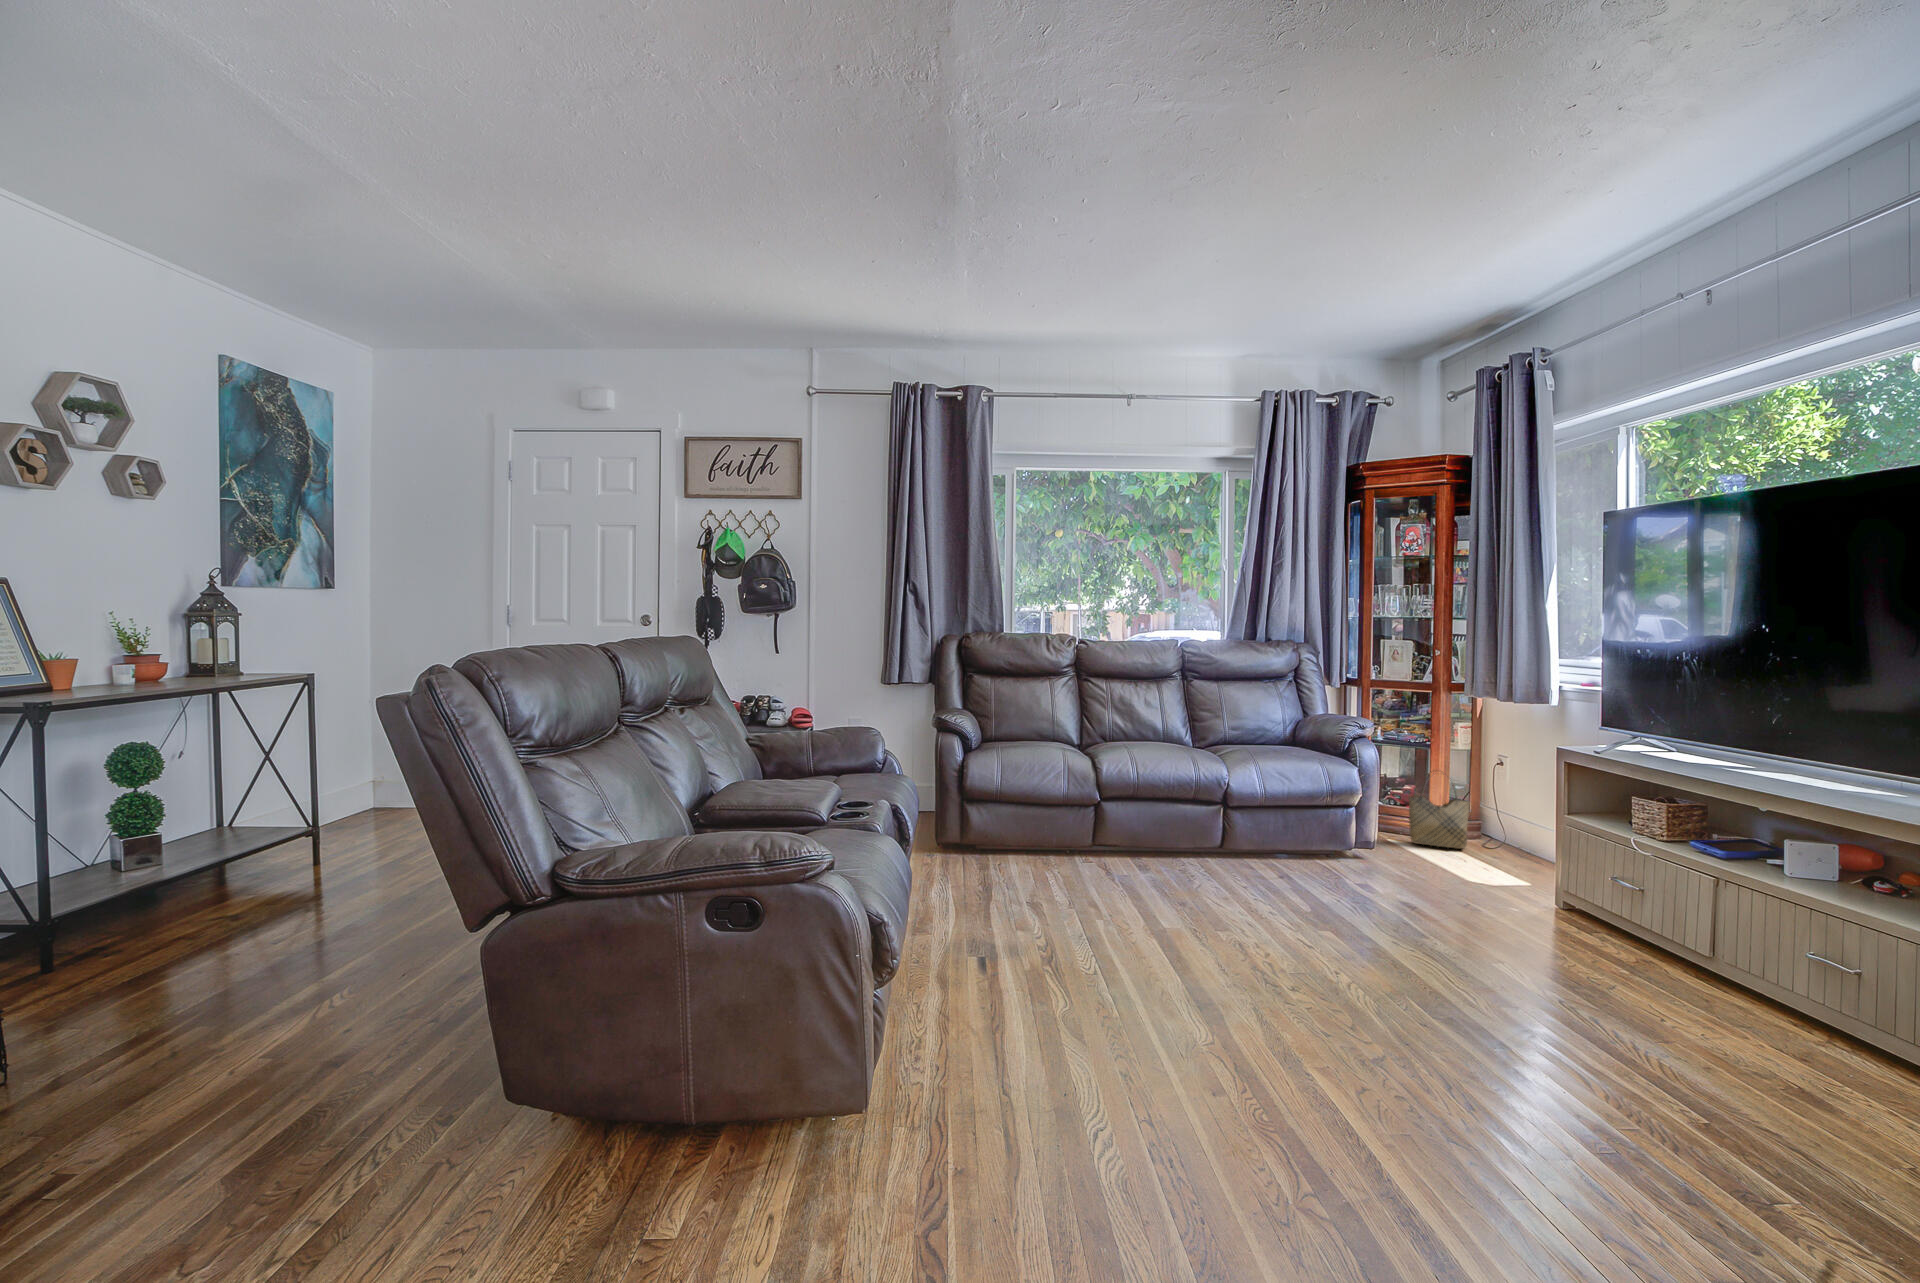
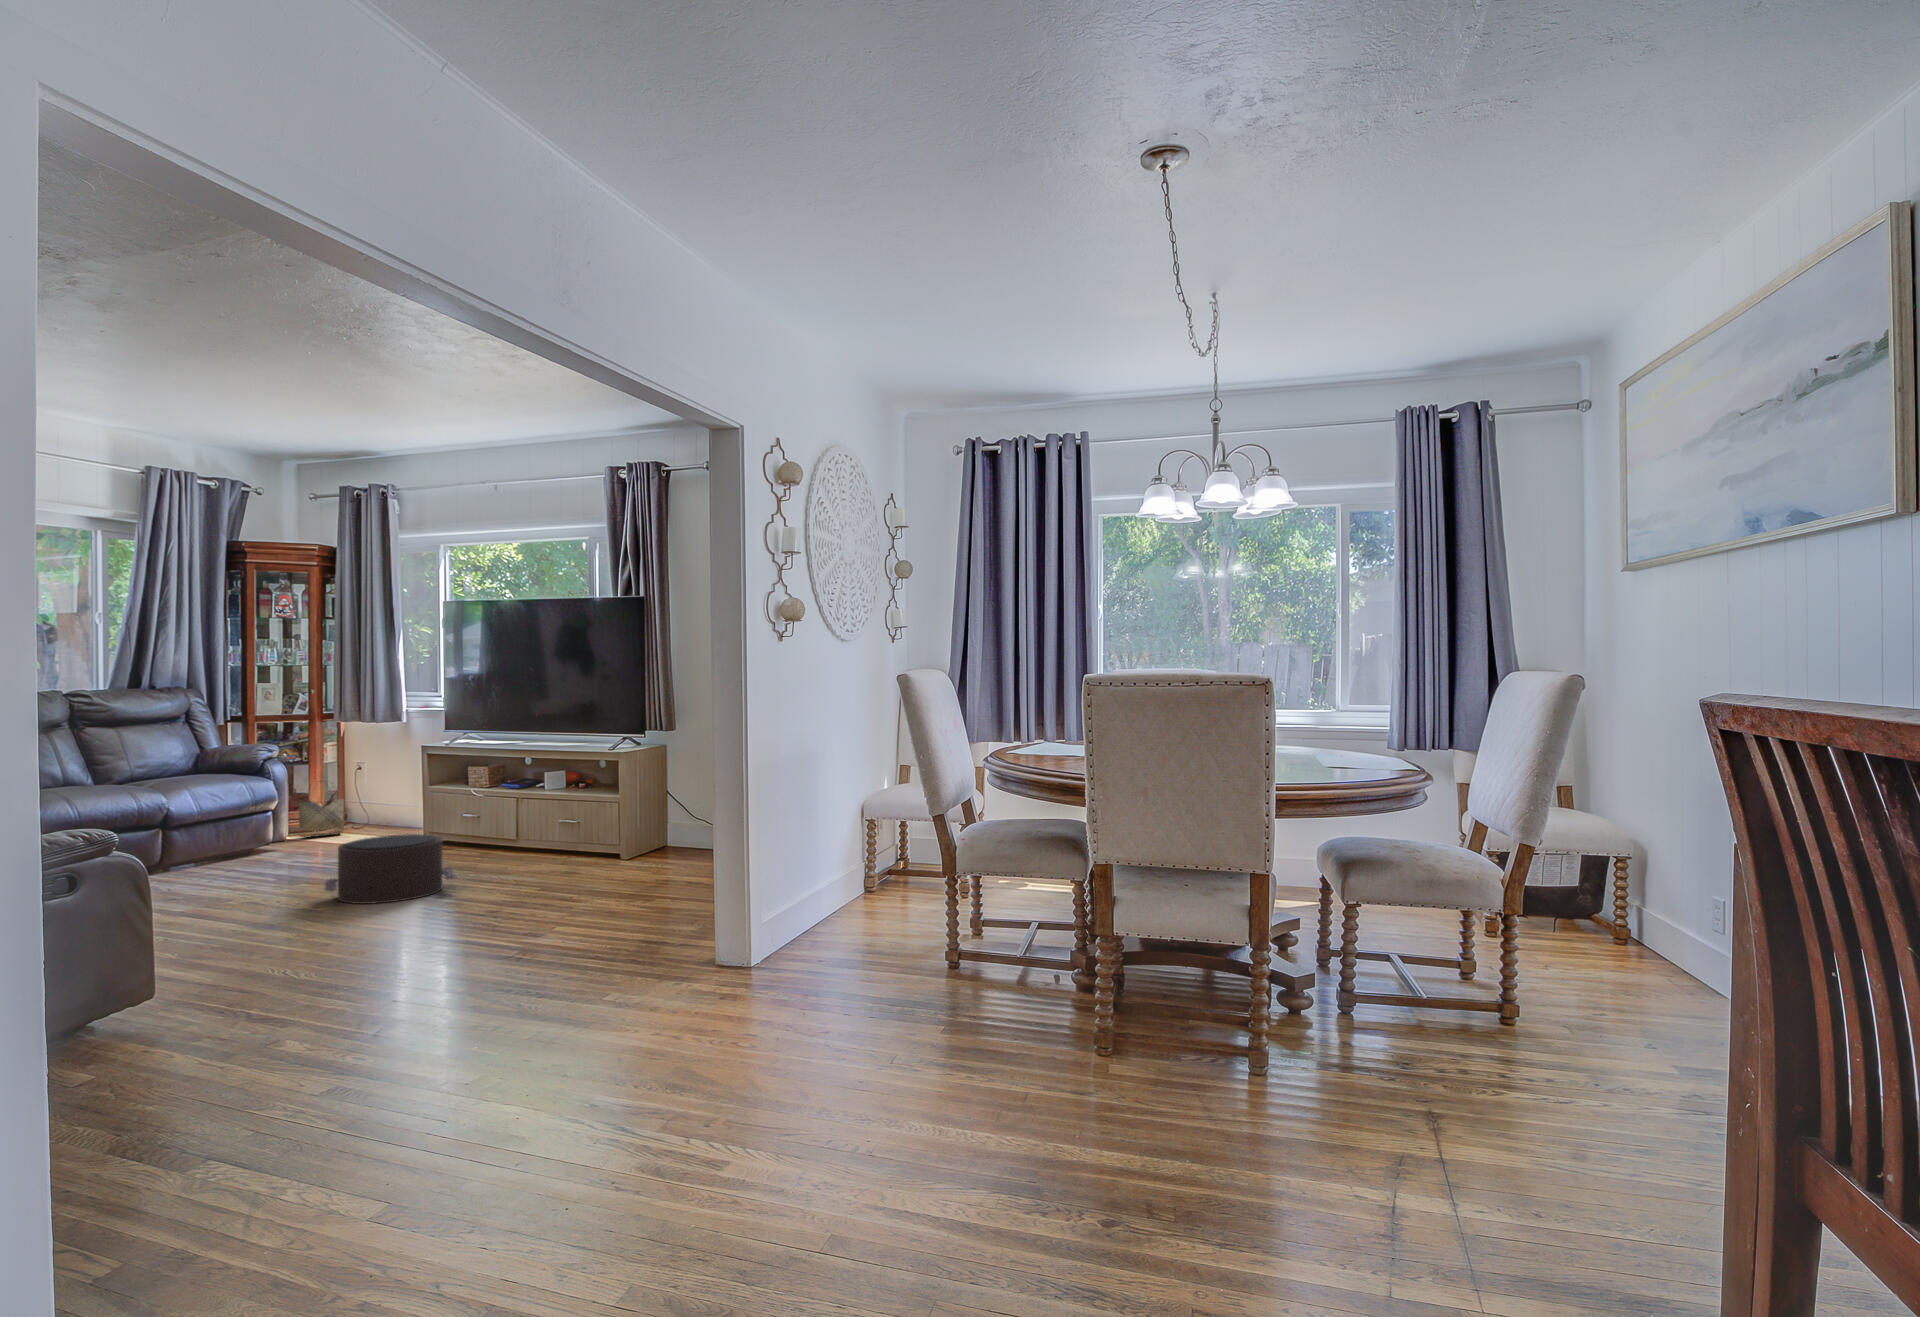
pouf: none [1262,907,1499,1064] -> present [325,834,457,904]

